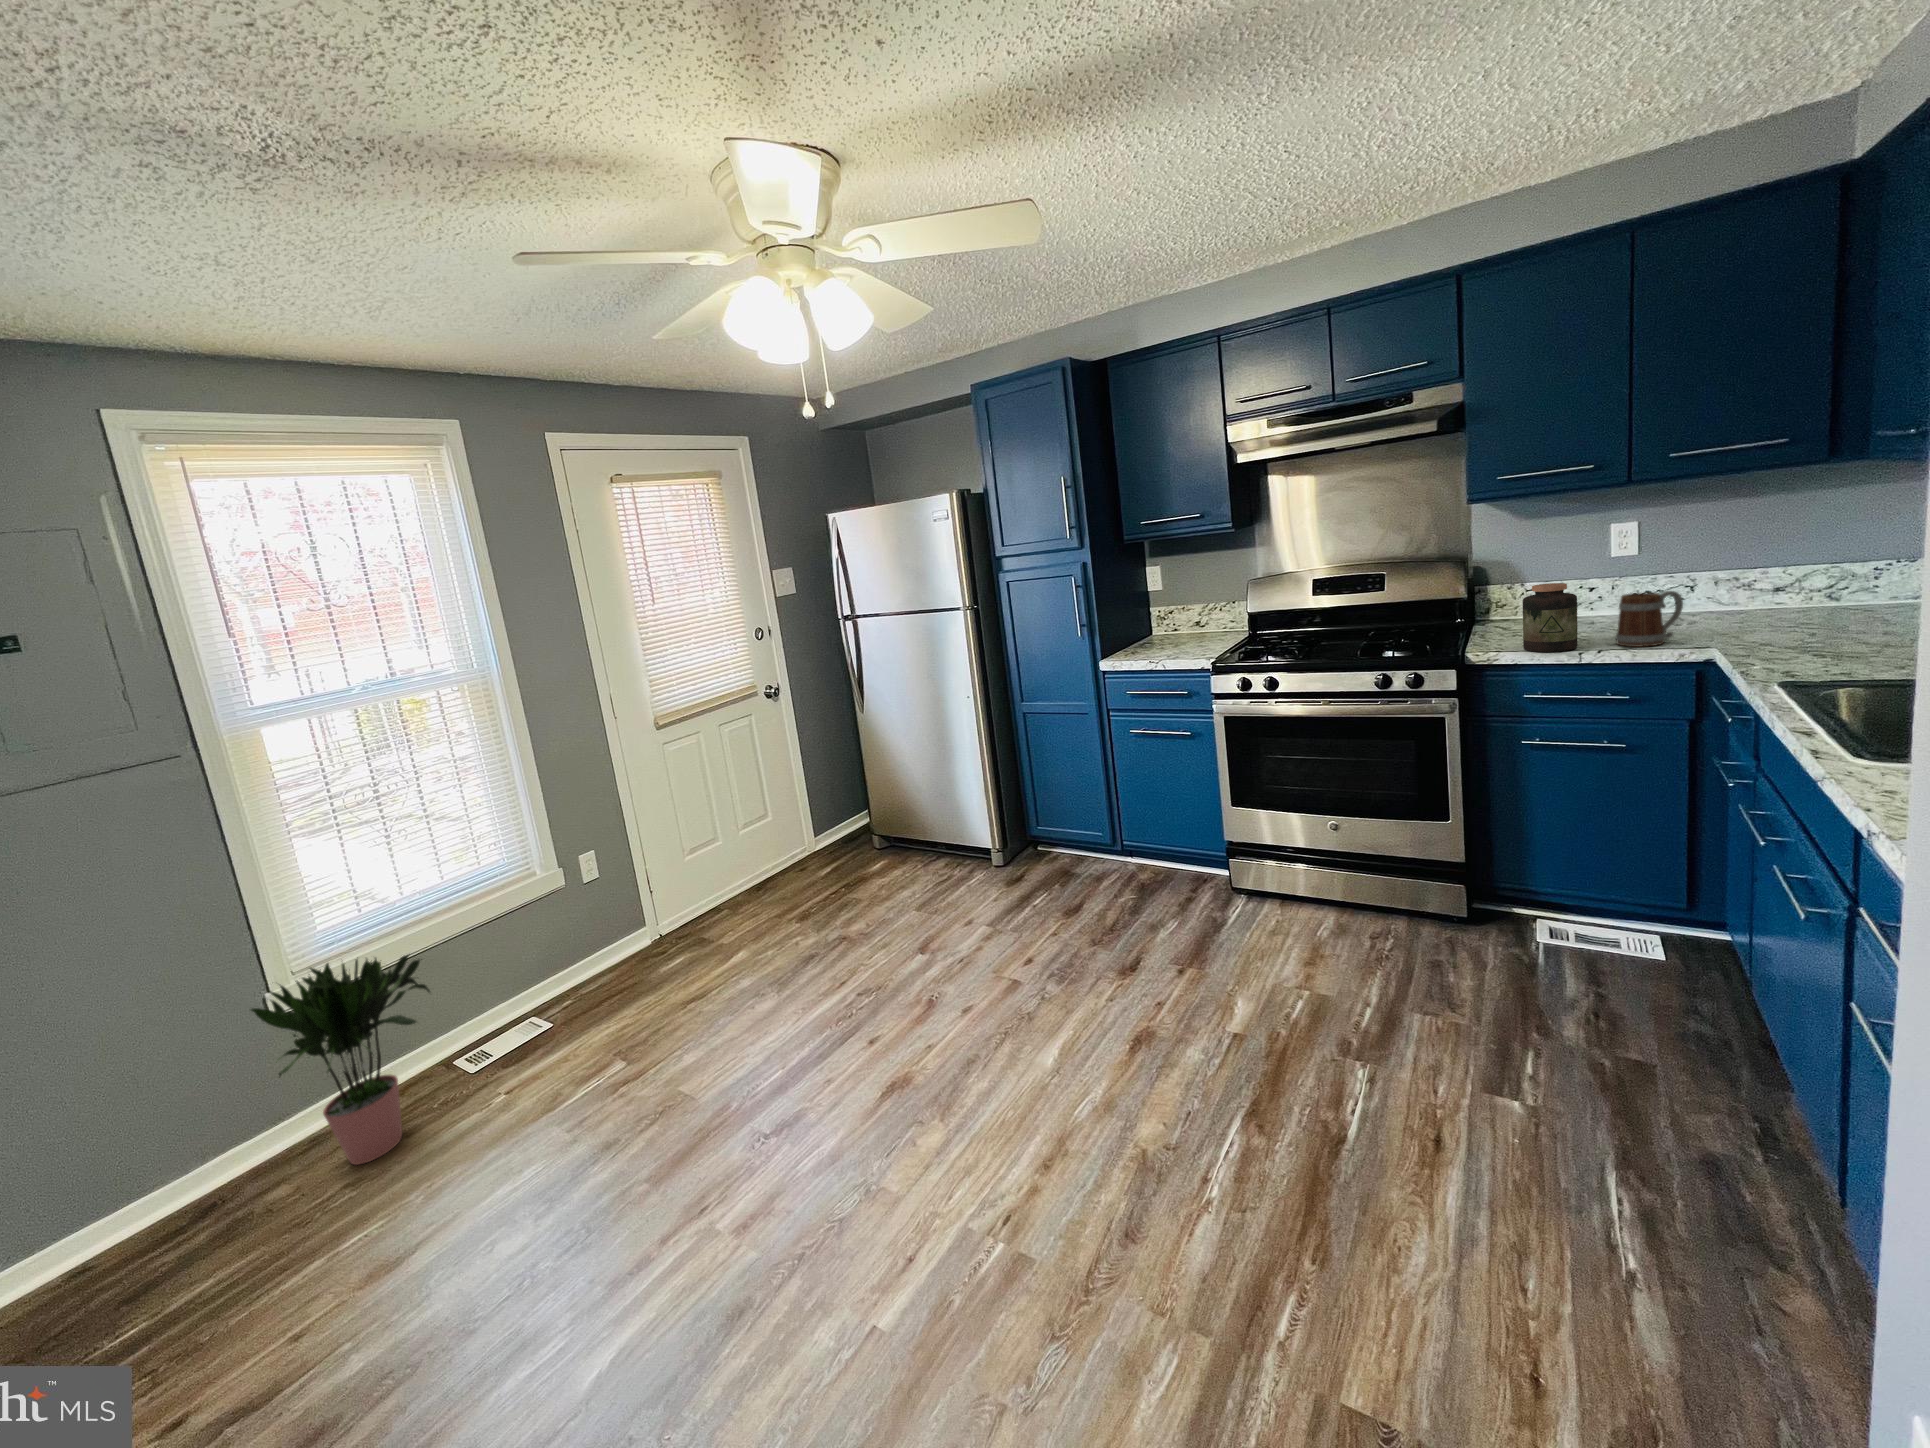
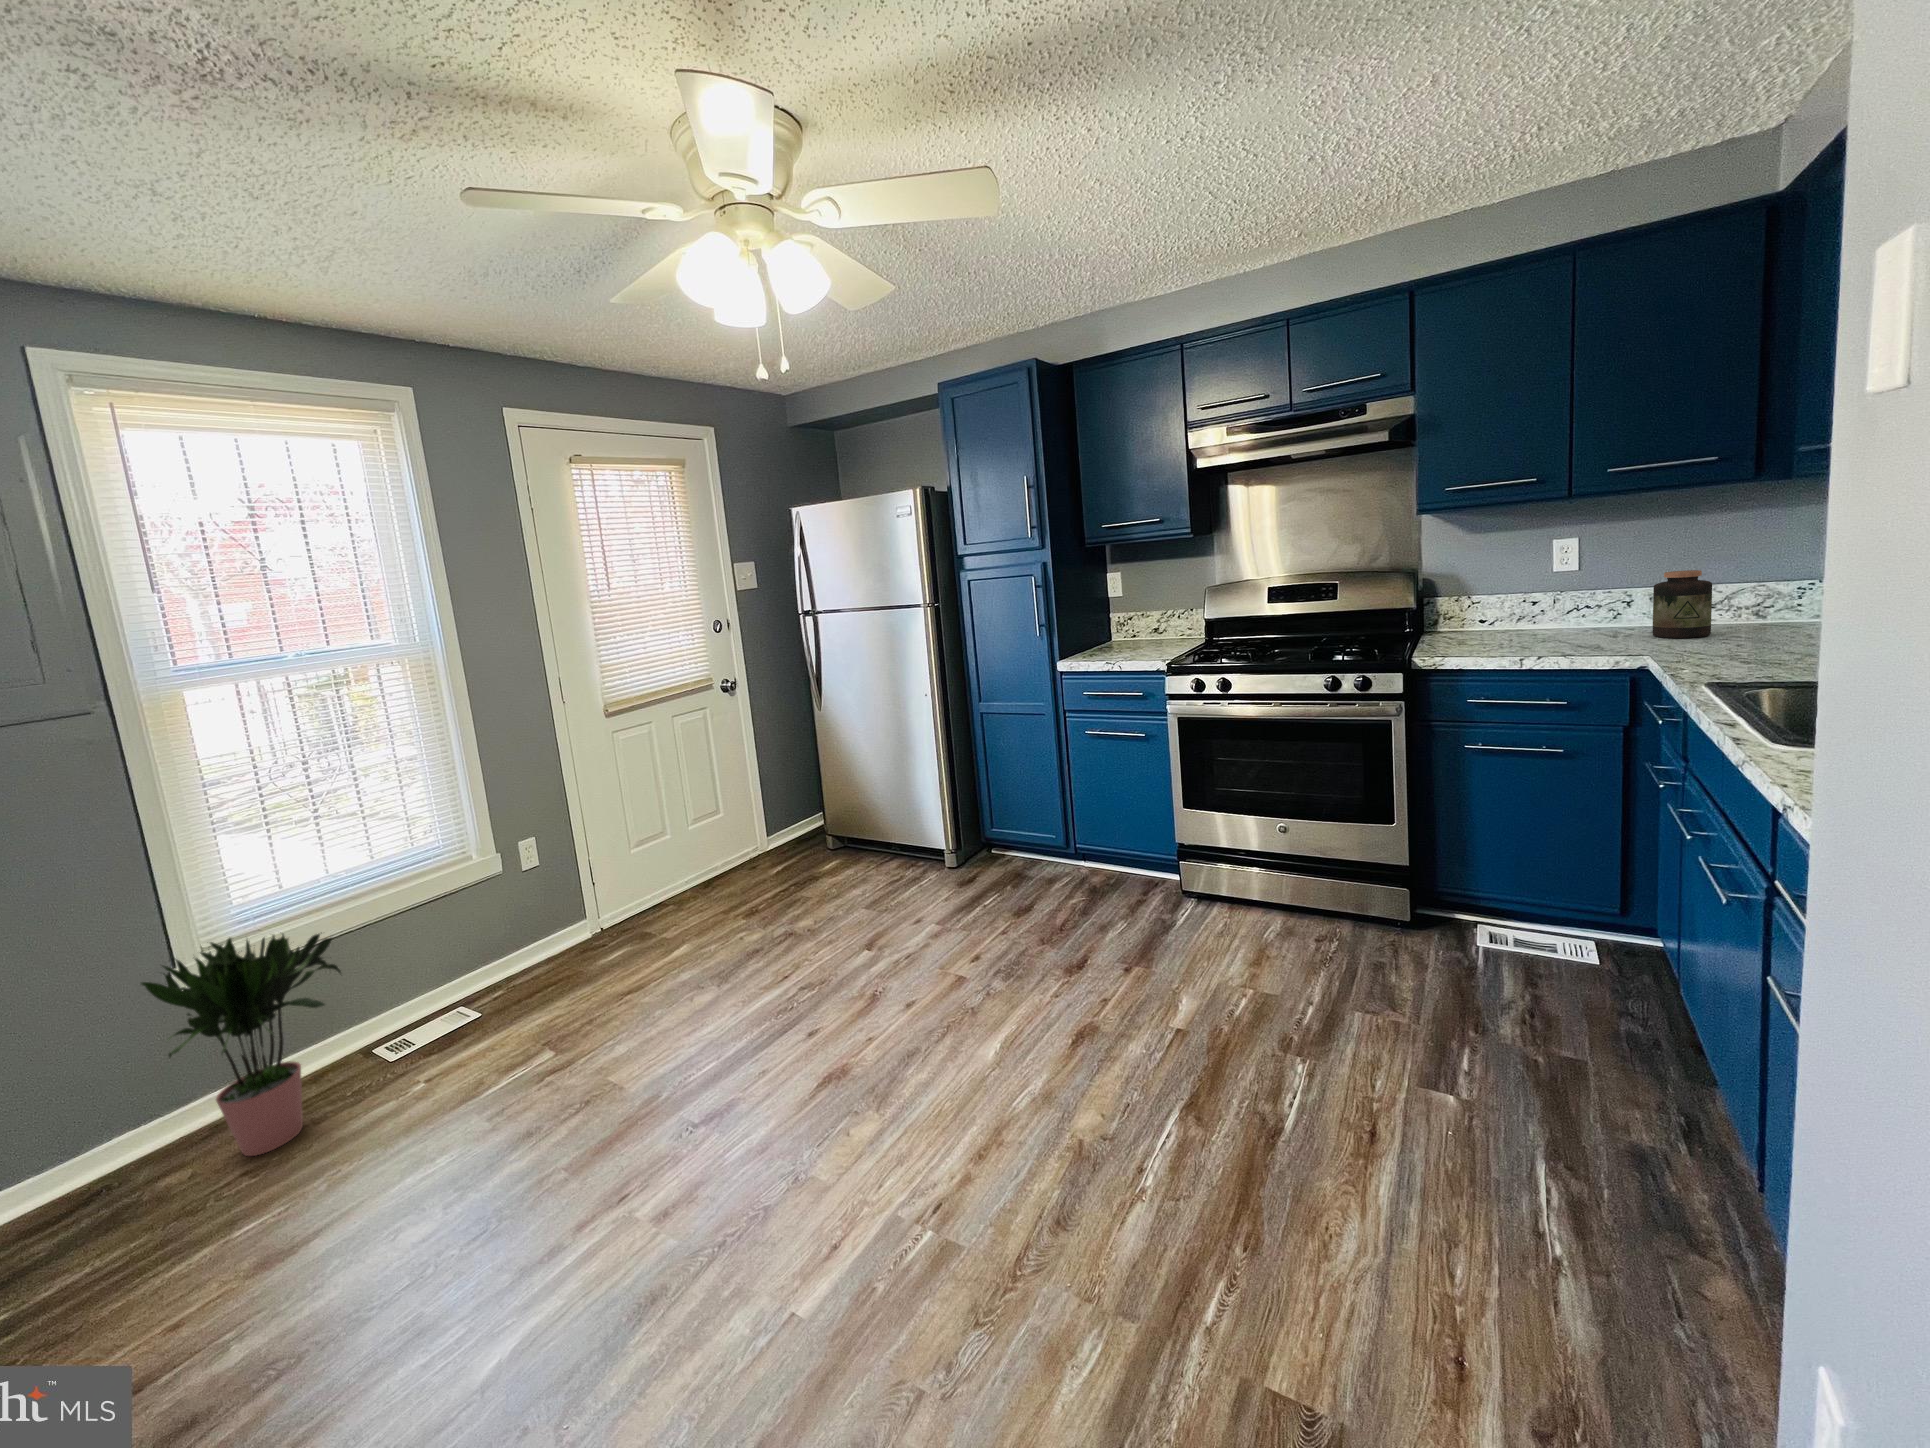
jar: present [1523,583,1578,652] -> present [1653,570,1712,638]
mug: present [1616,591,1683,647] -> none [1557,599,1621,653]

